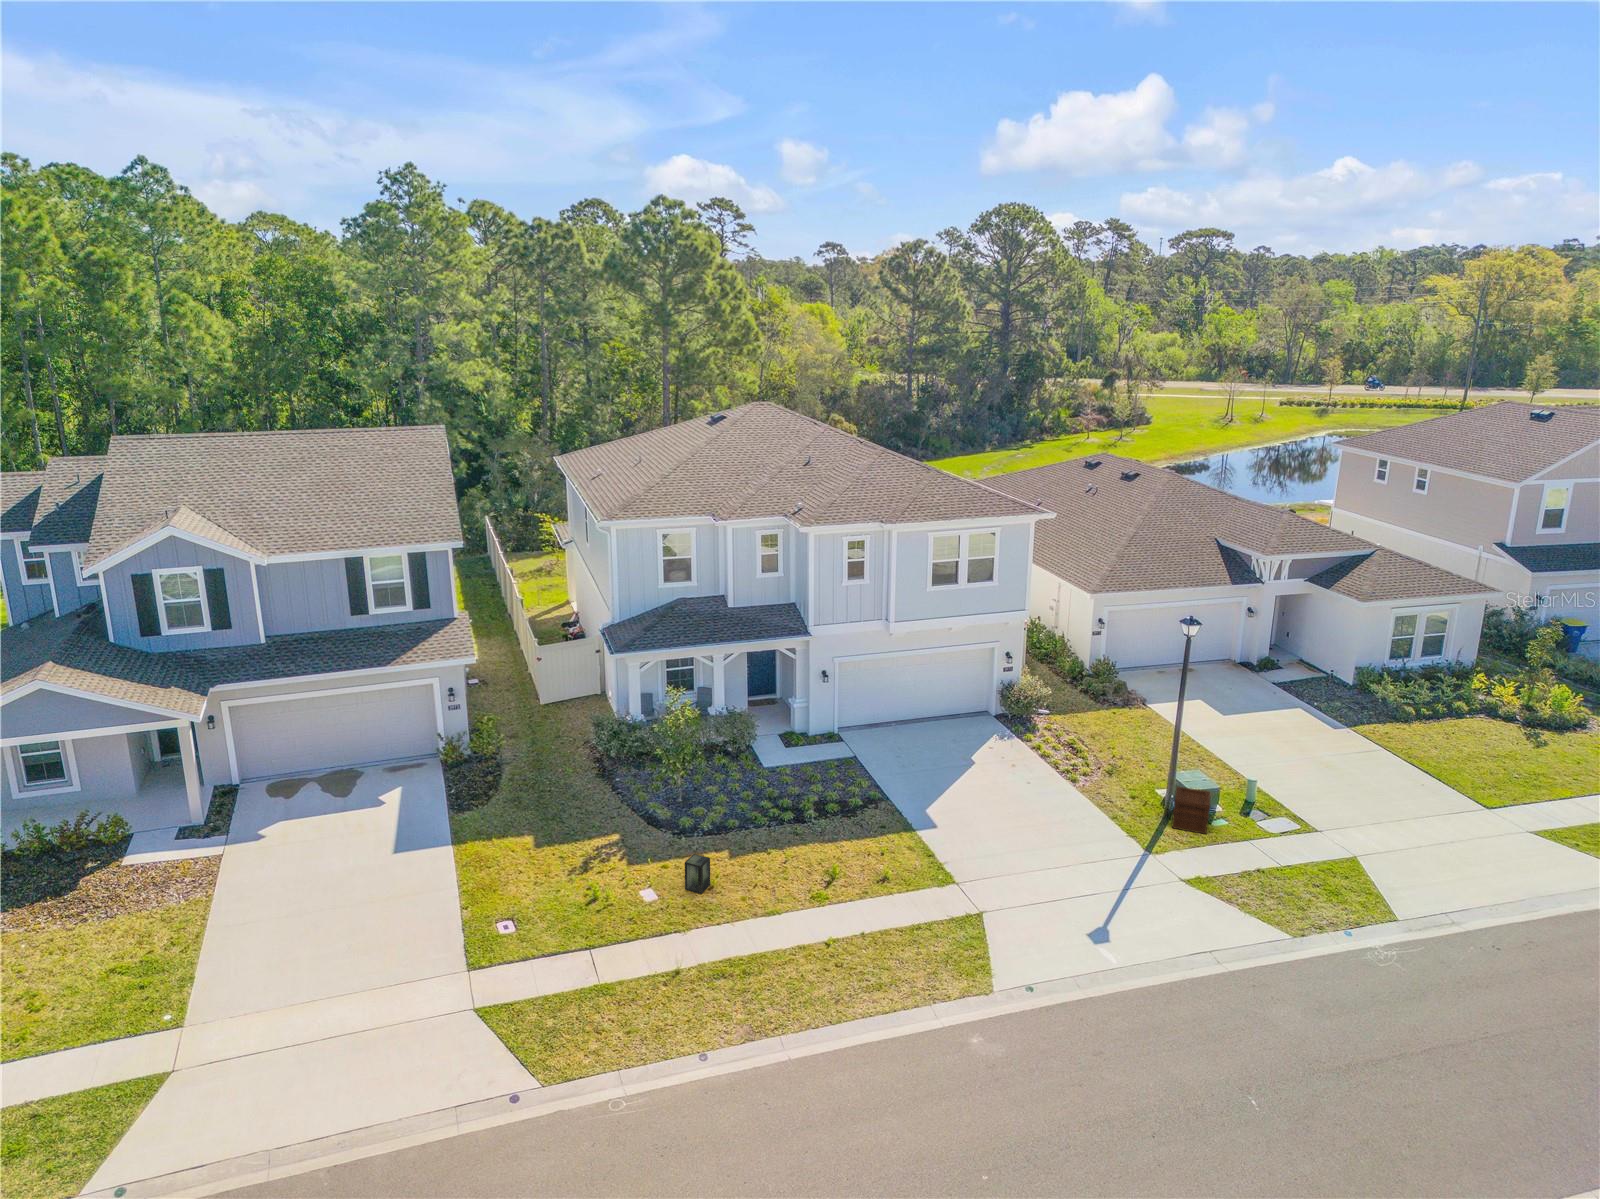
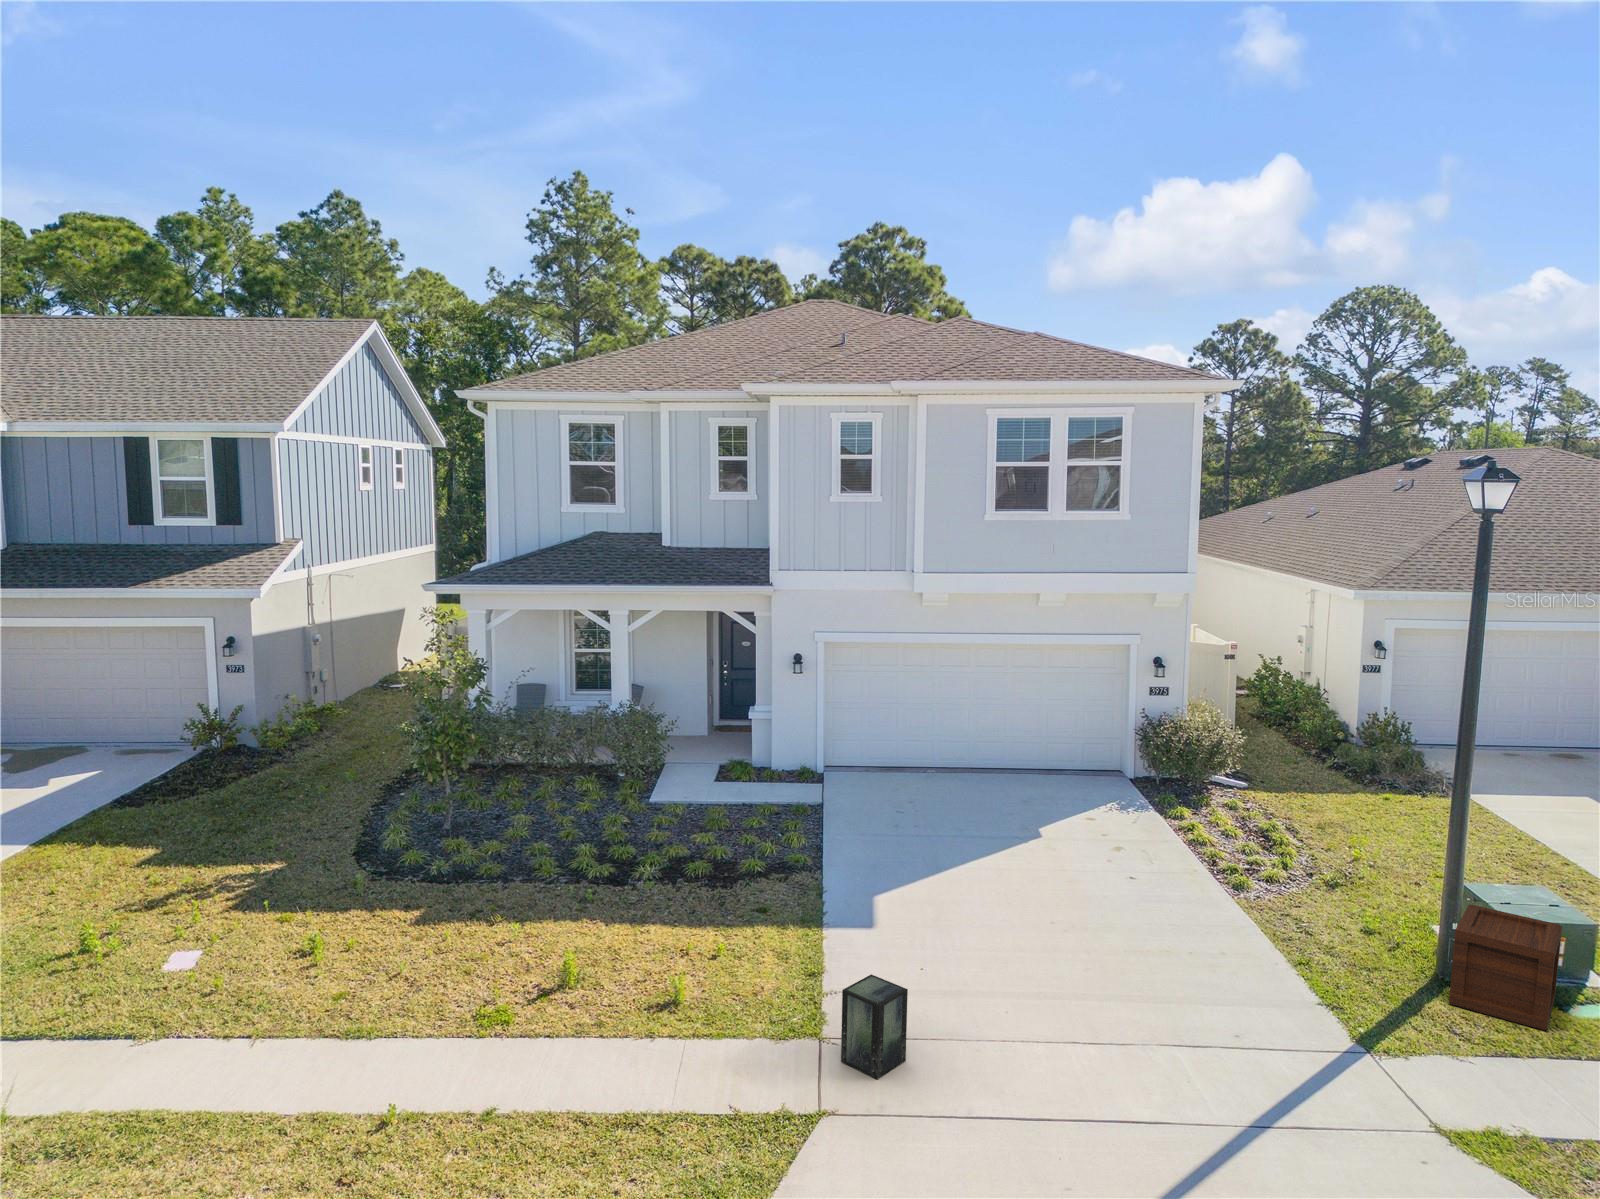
storage box: present [685,854,710,894] -> present [841,974,908,1079]

